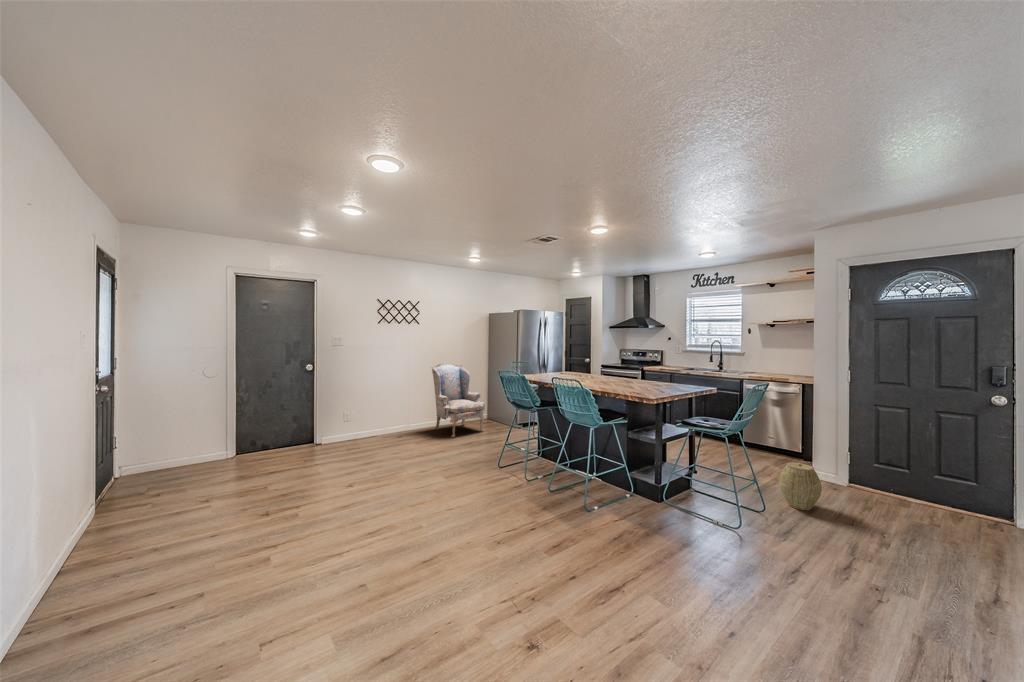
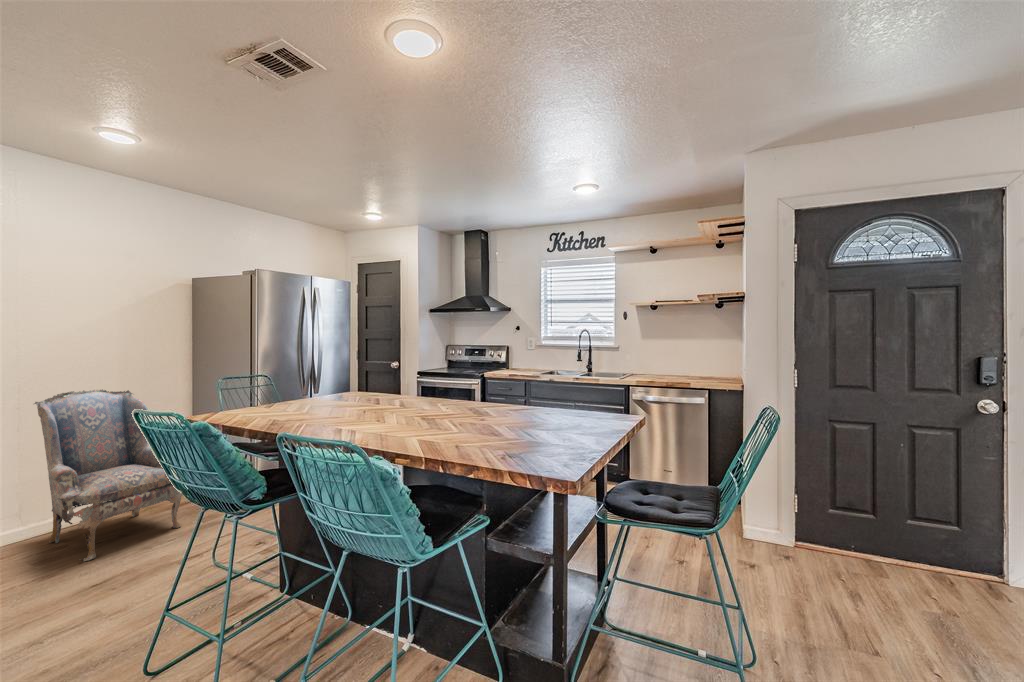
woven basket: present [779,462,822,510] -> none [744,537,813,626]

